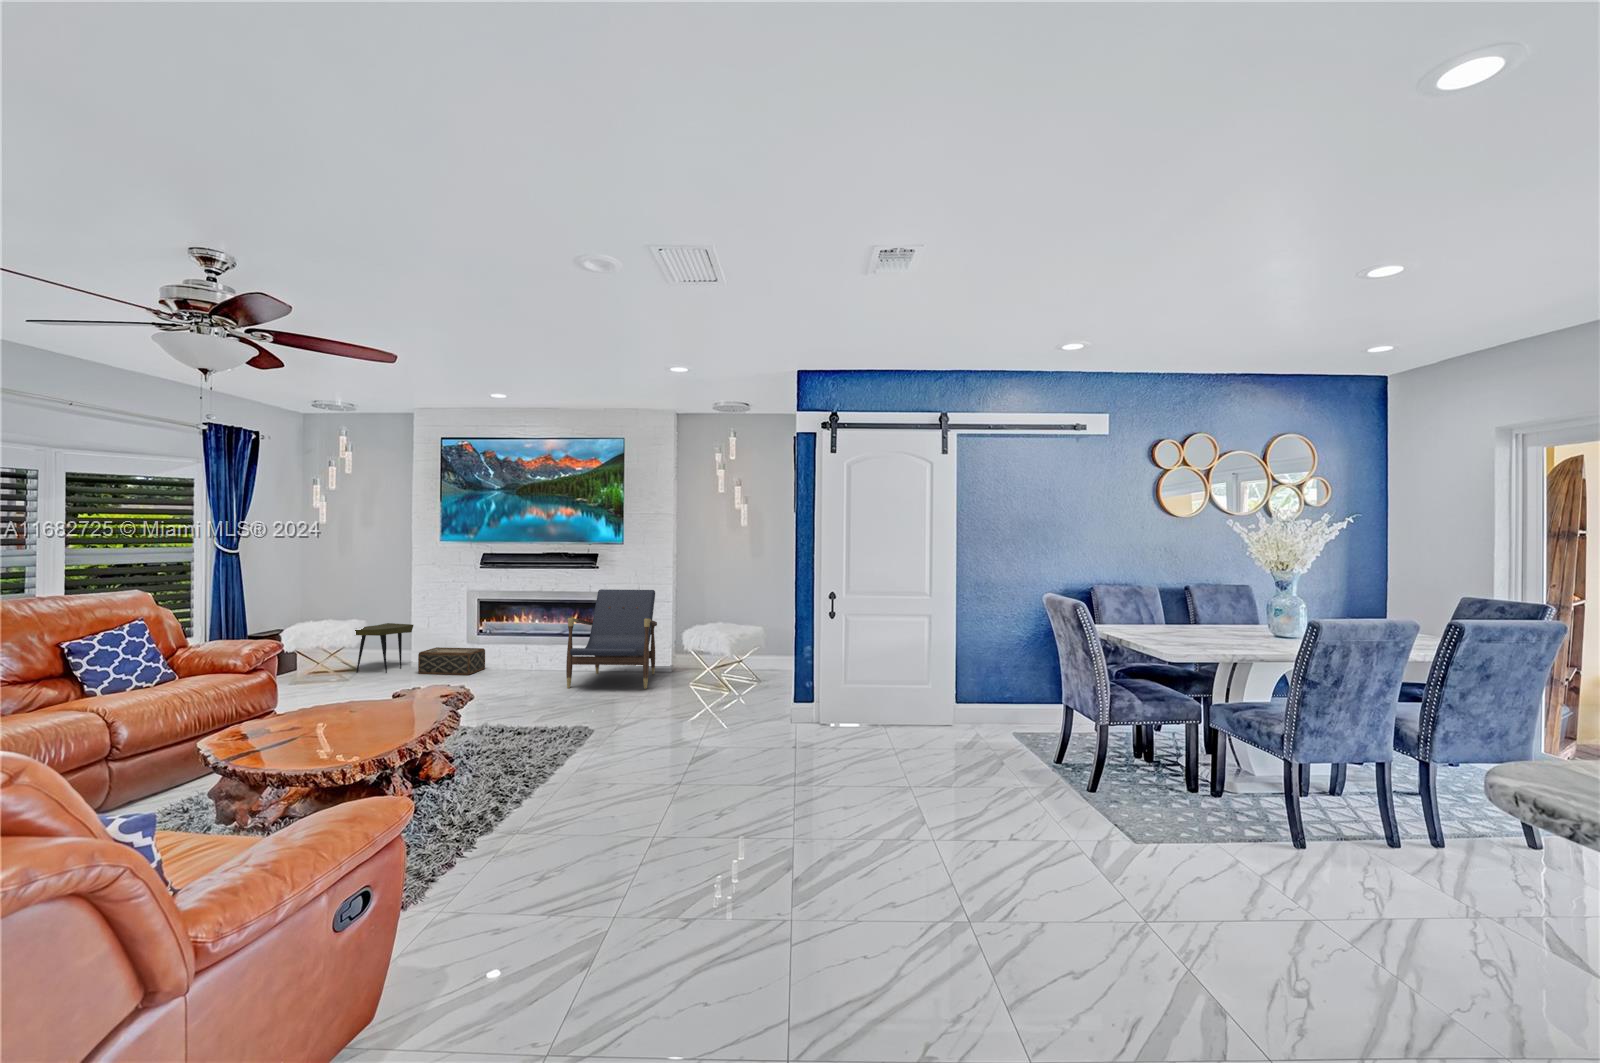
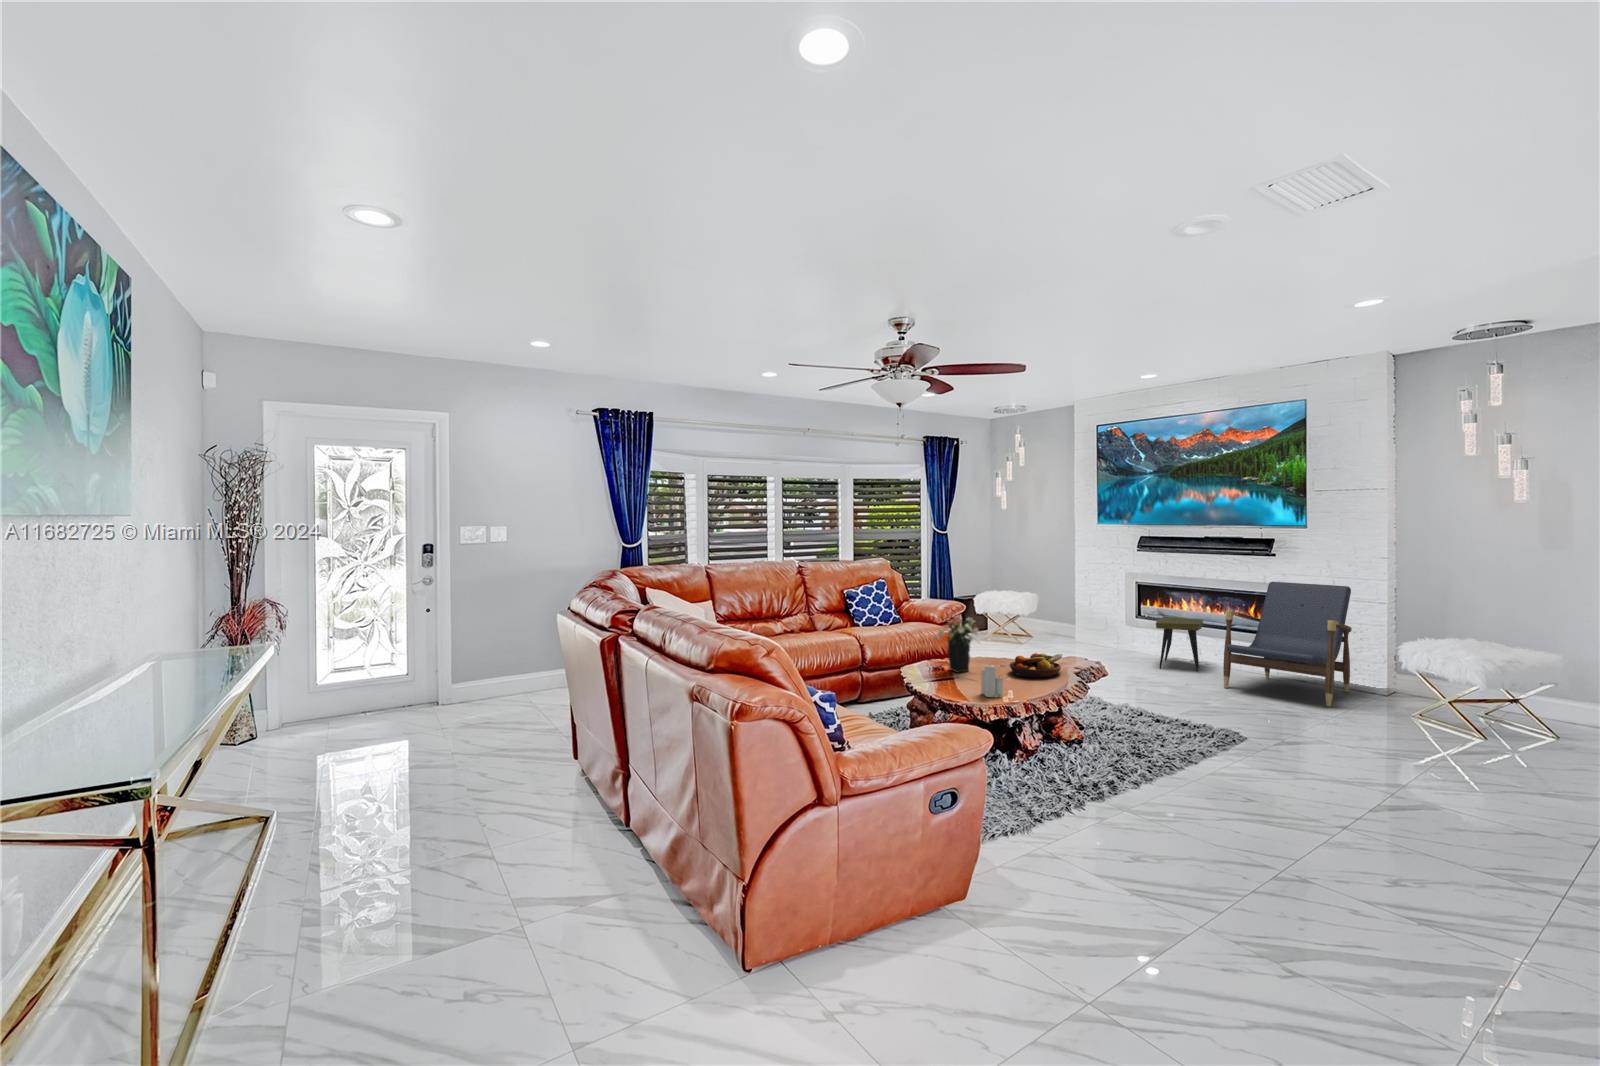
side table: present [355,623,413,673] -> present [1156,616,1203,672]
woven basket: present [418,647,485,675] -> none [1077,627,1140,657]
flower arrangement: none [258,655,332,731] -> present [936,616,979,672]
fruit bowl: none [367,685,431,719] -> present [1010,653,1062,678]
candle: none [337,711,368,754] -> present [981,665,1003,697]

